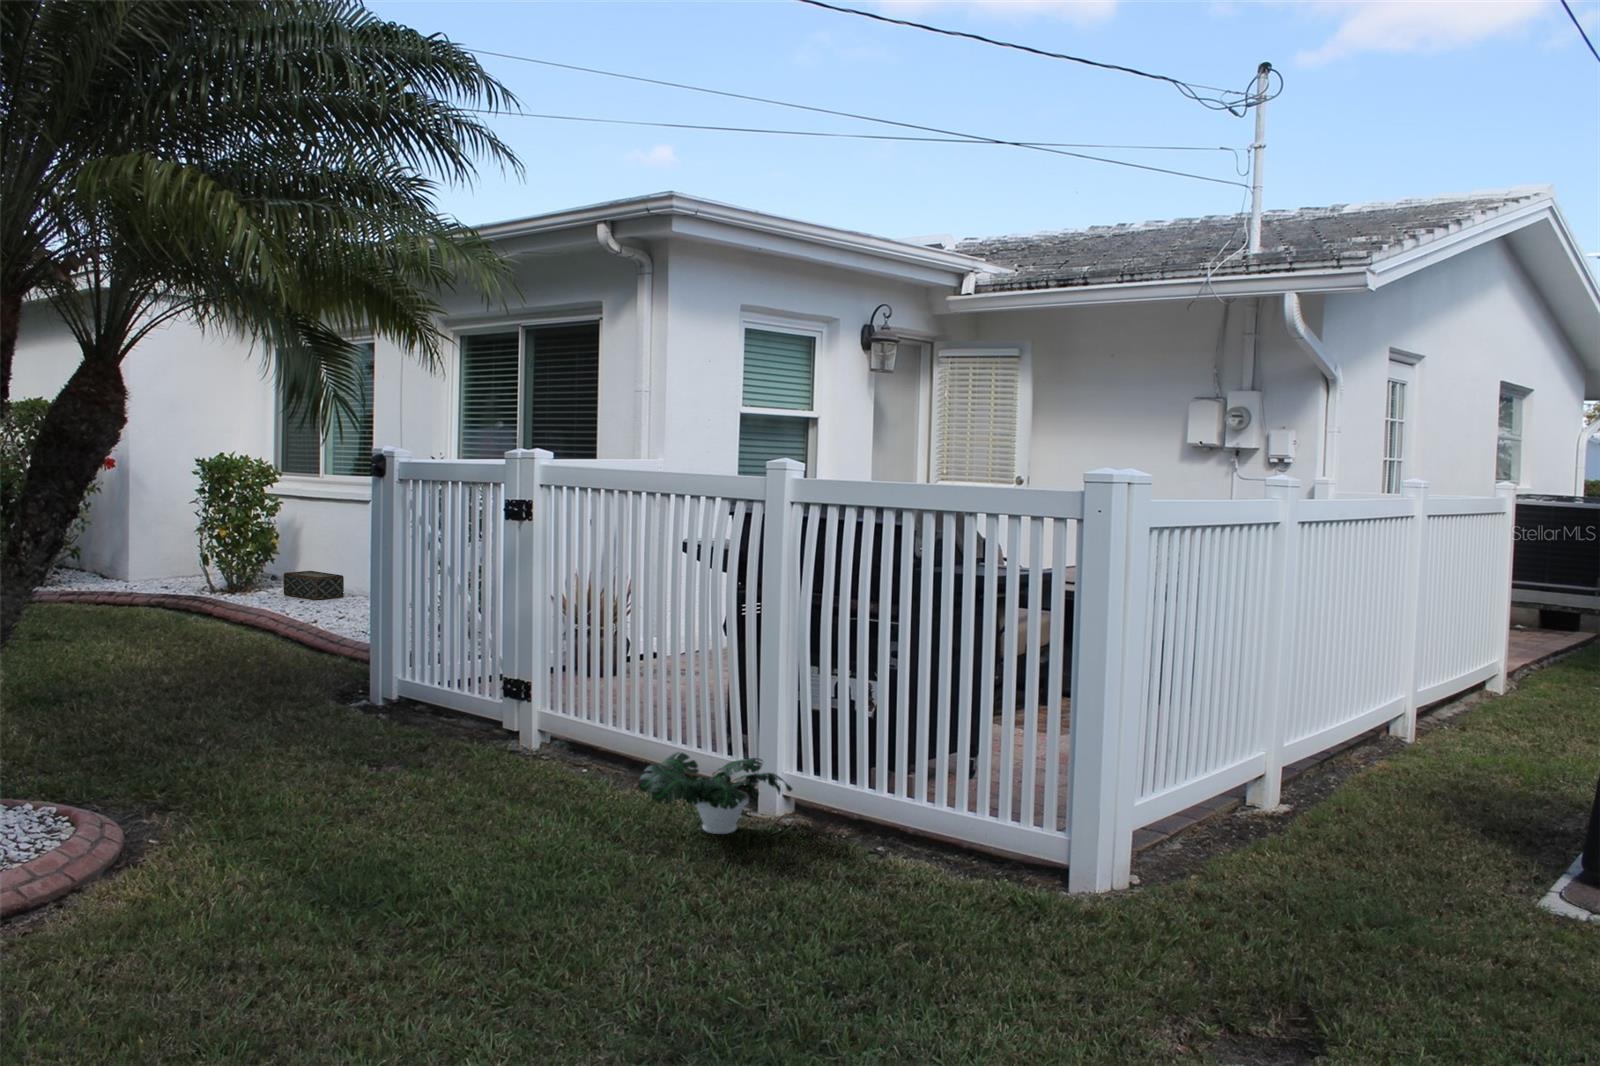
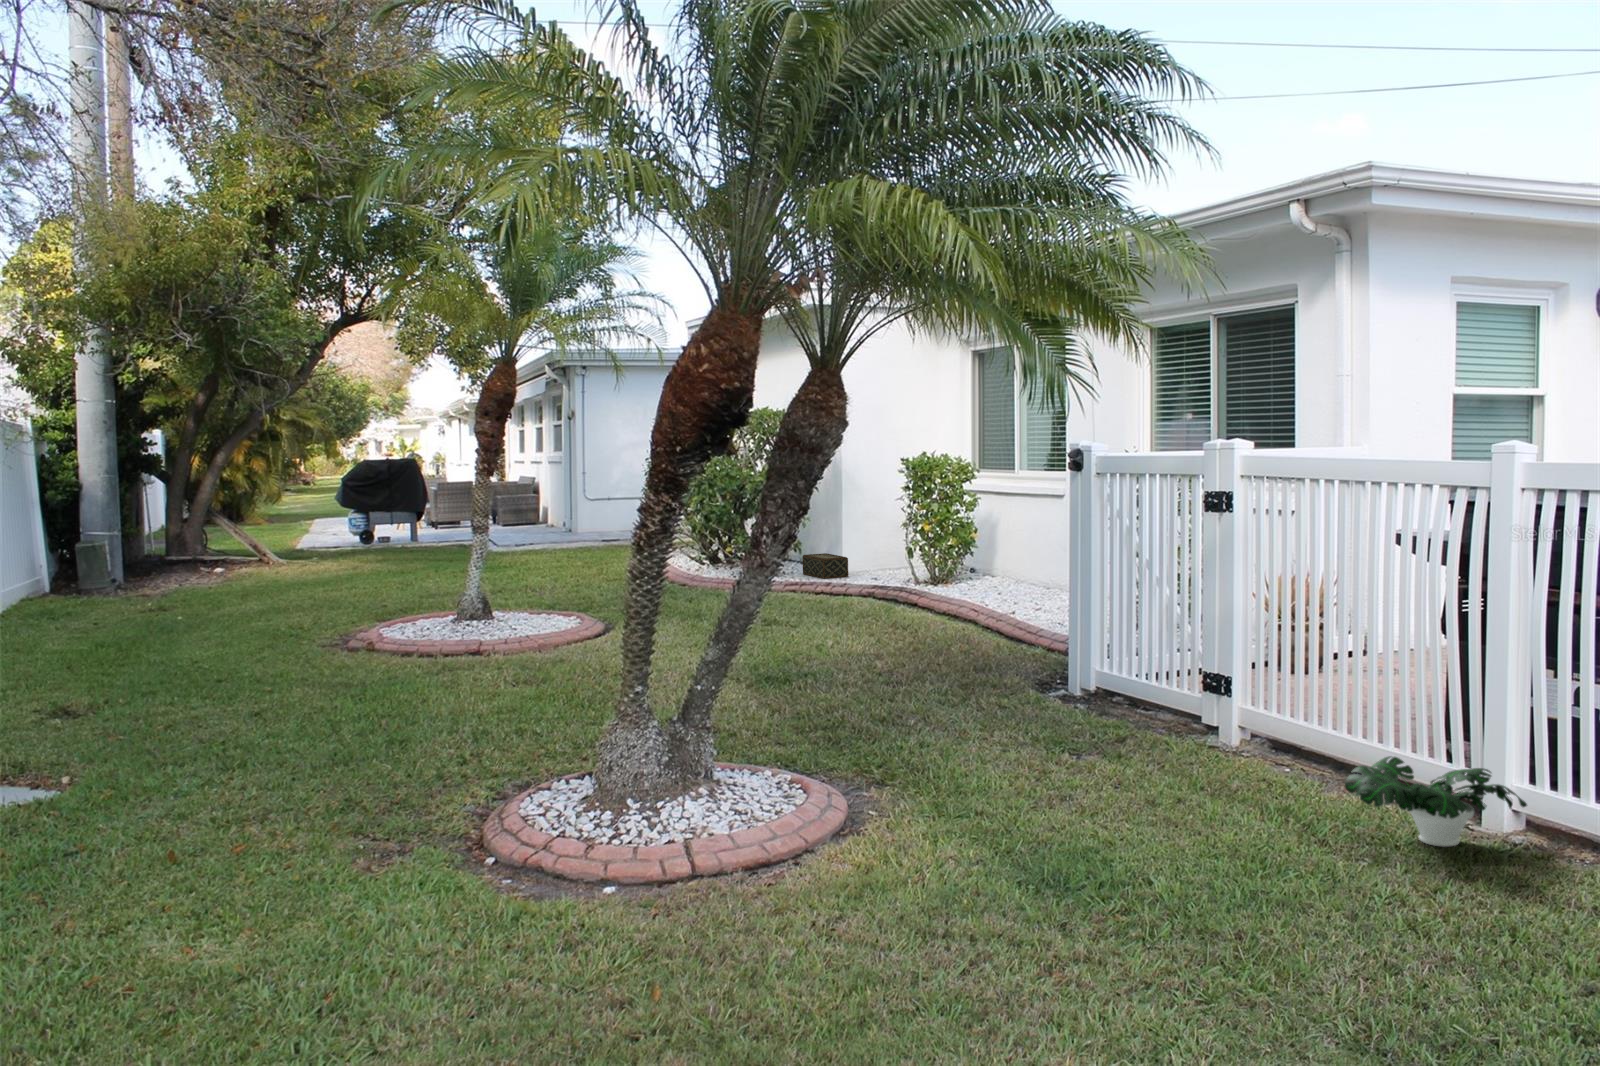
woven basket: present [284,571,344,600] -> present [803,553,848,579]

